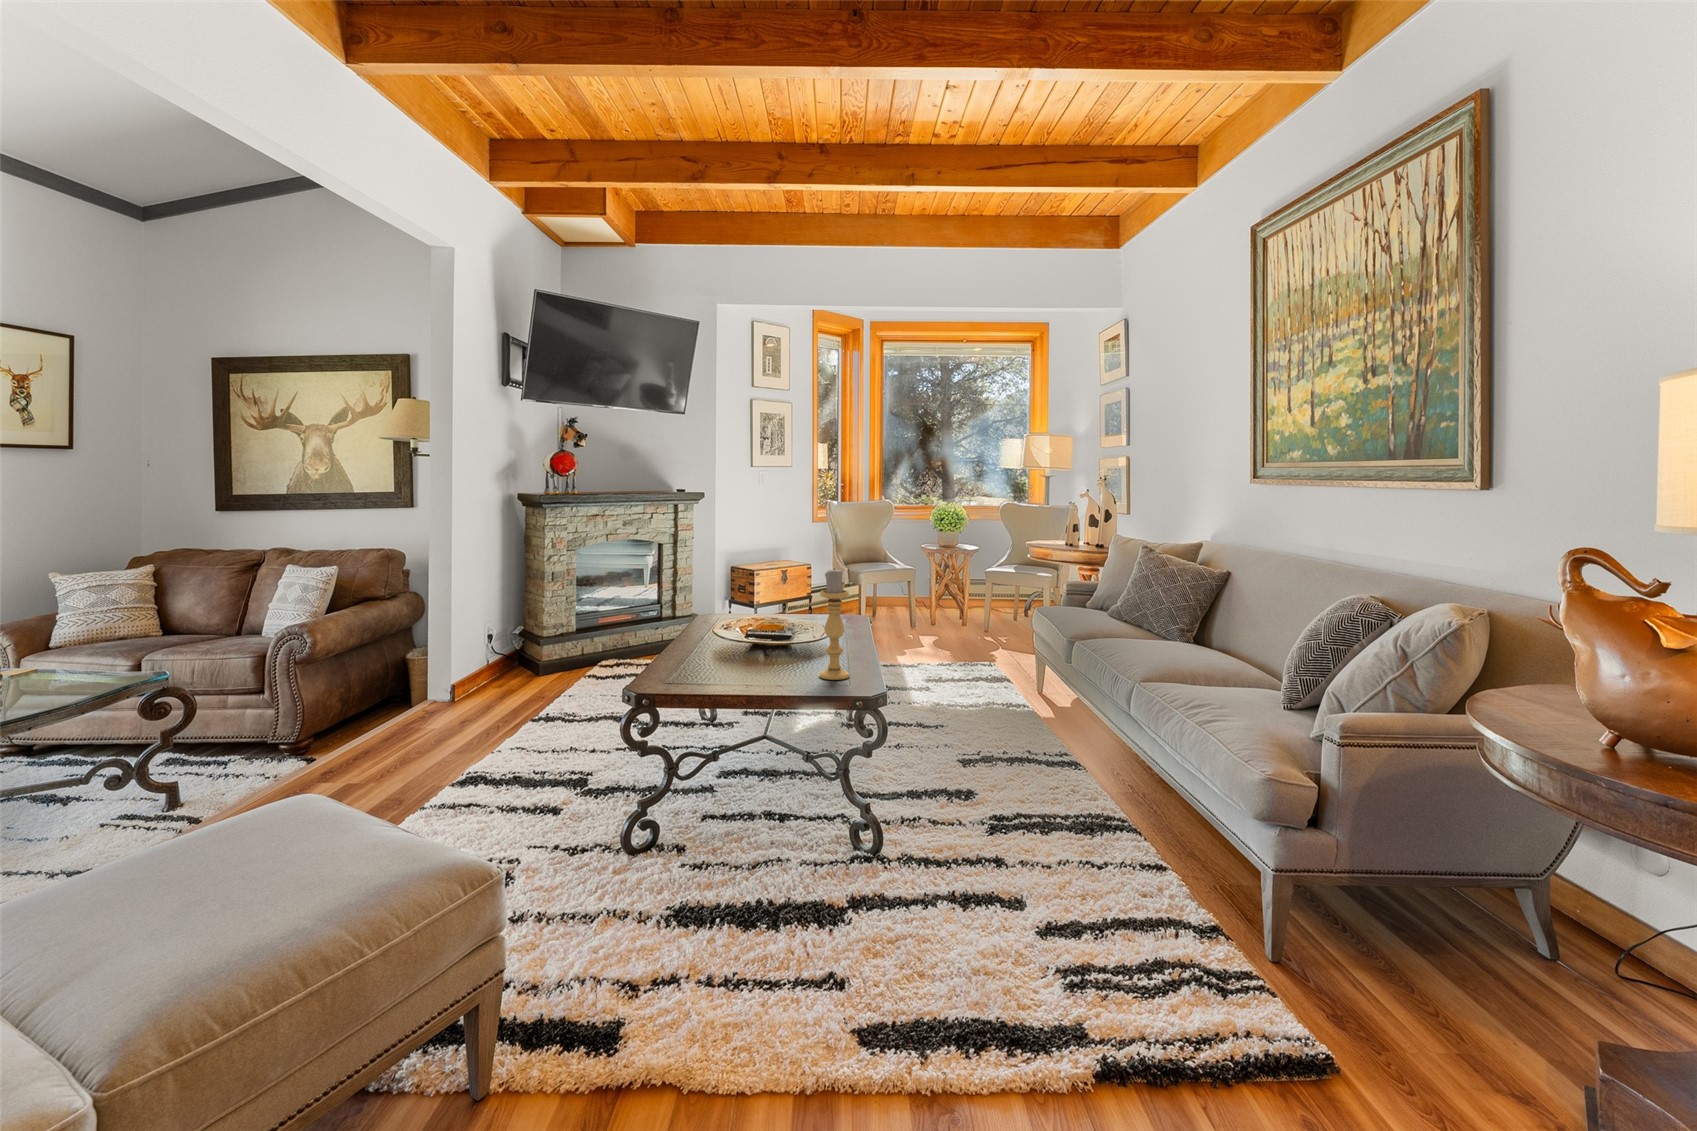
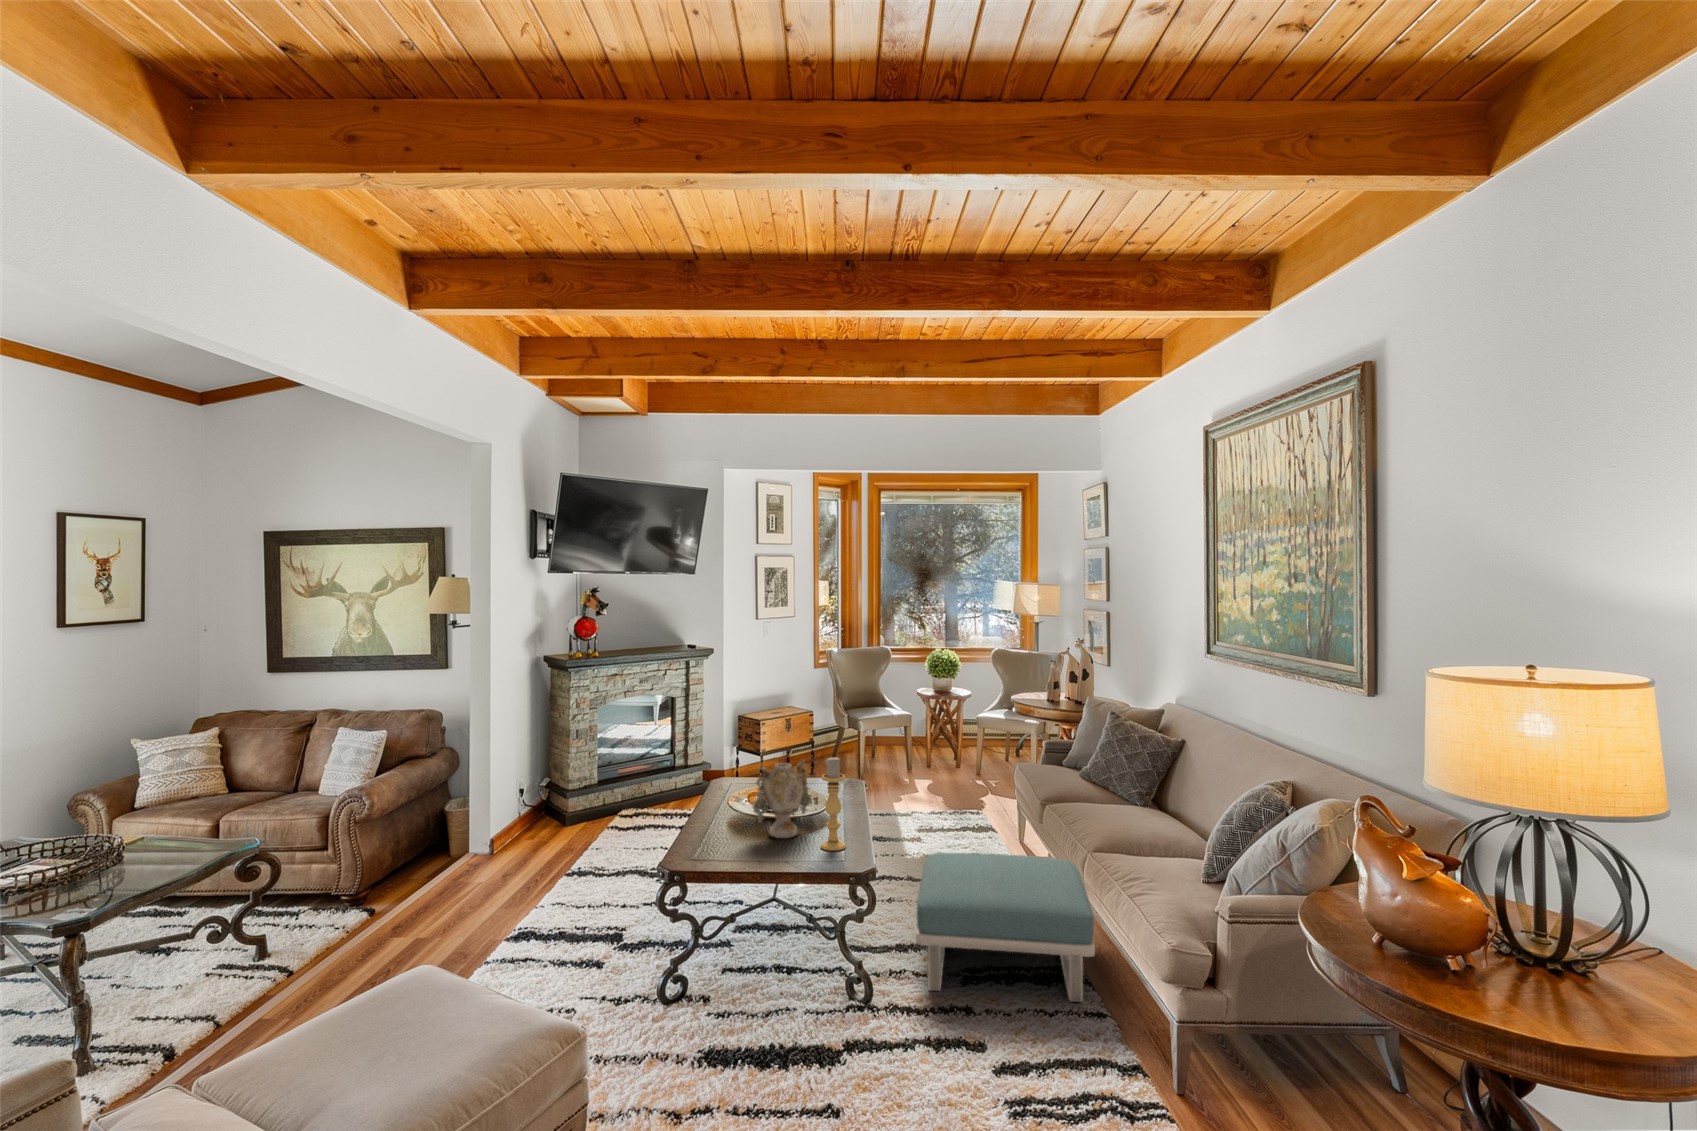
vase: none [737,576,808,668] -> present [753,760,811,838]
footstool: none [934,690,1152,853] -> present [916,853,1095,1002]

